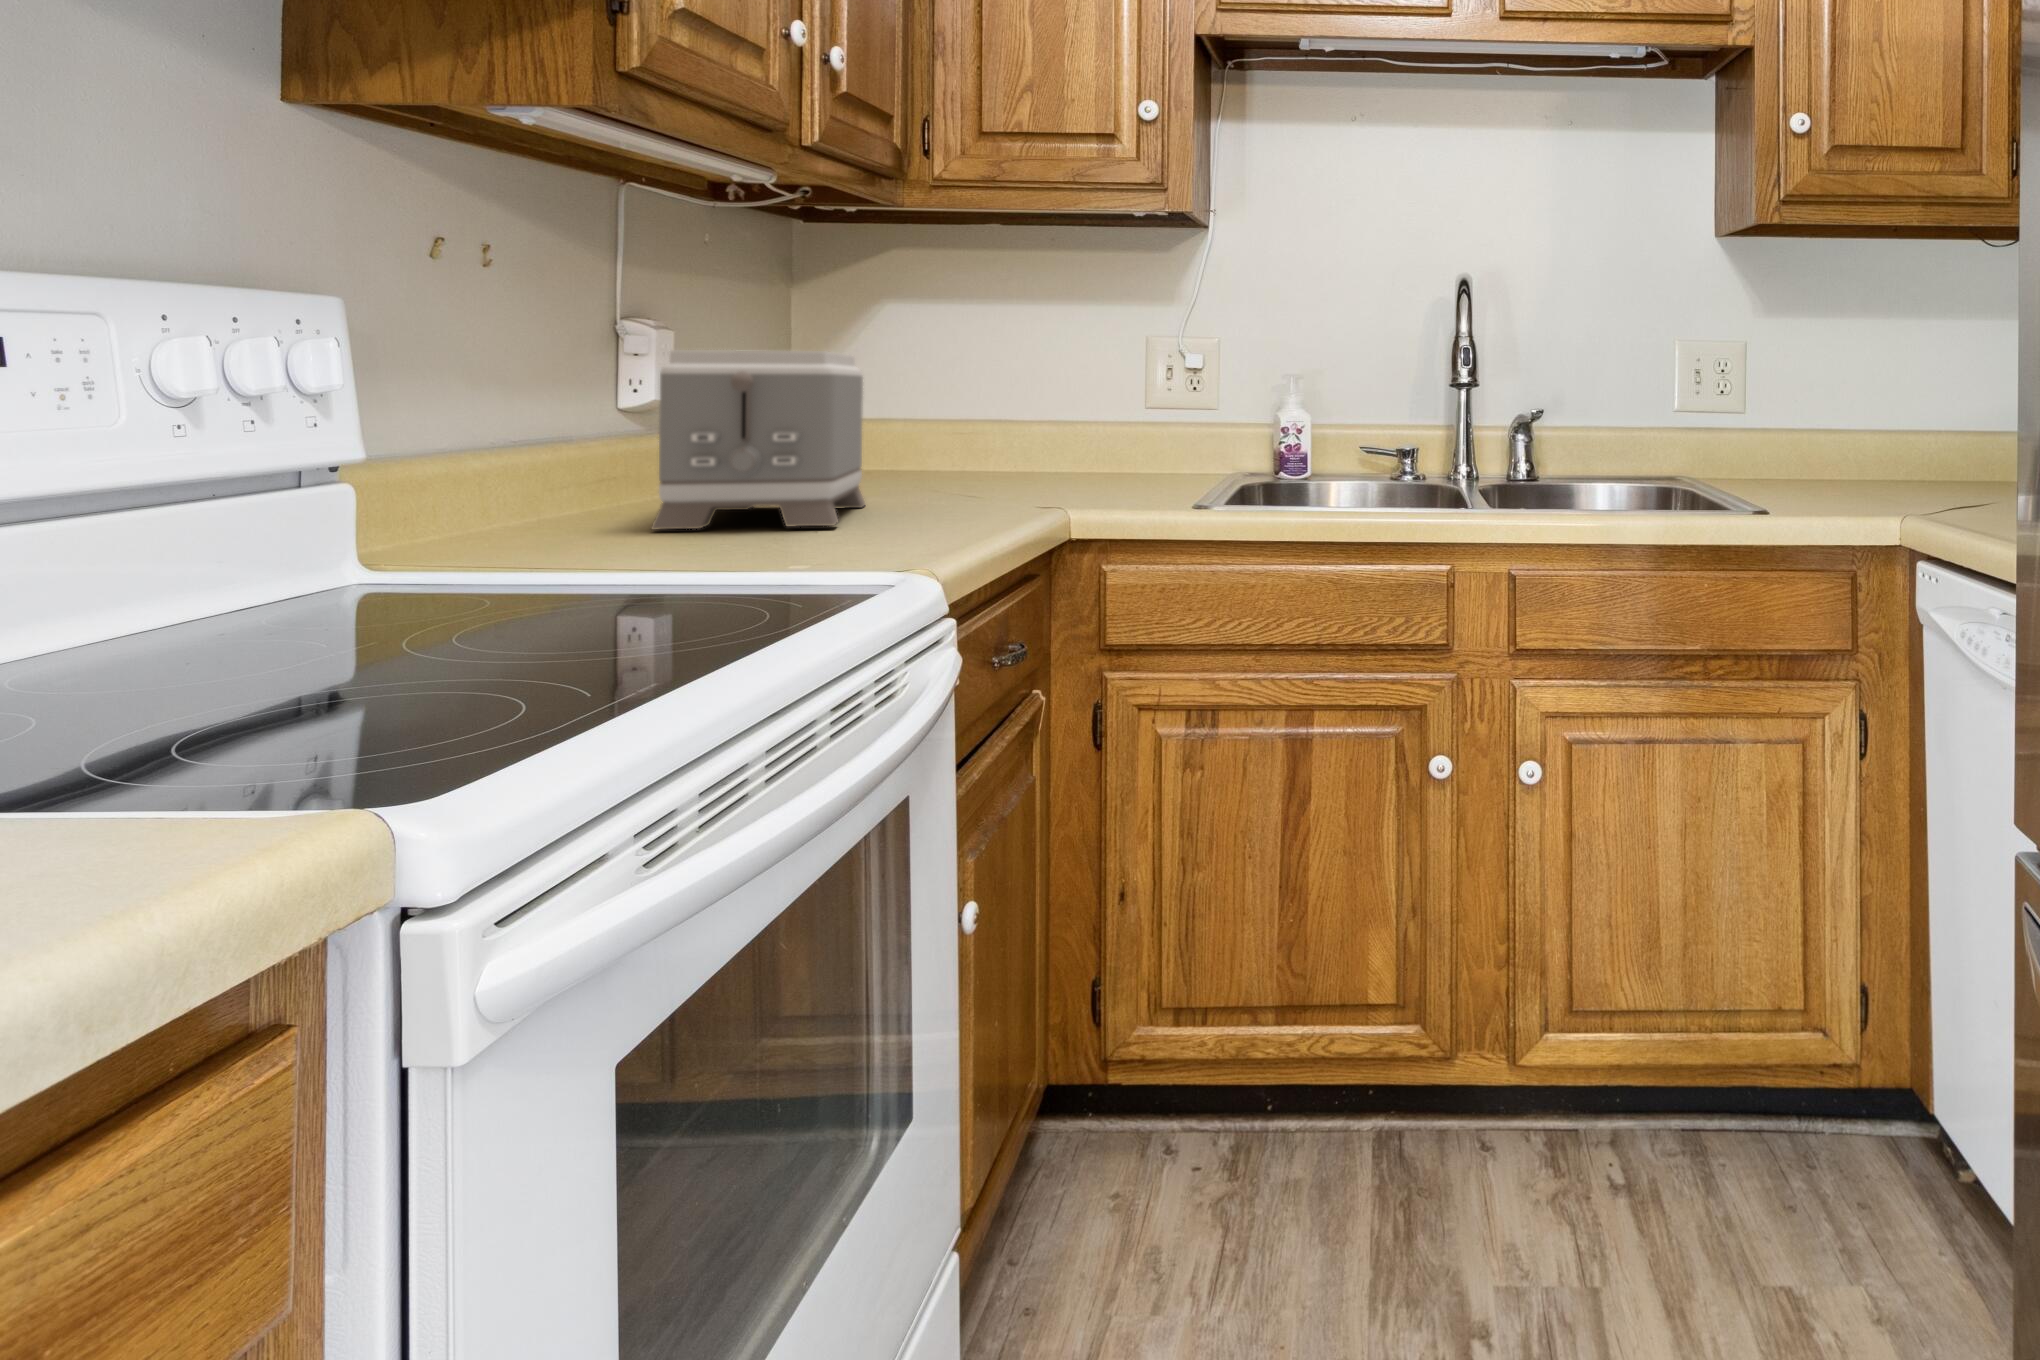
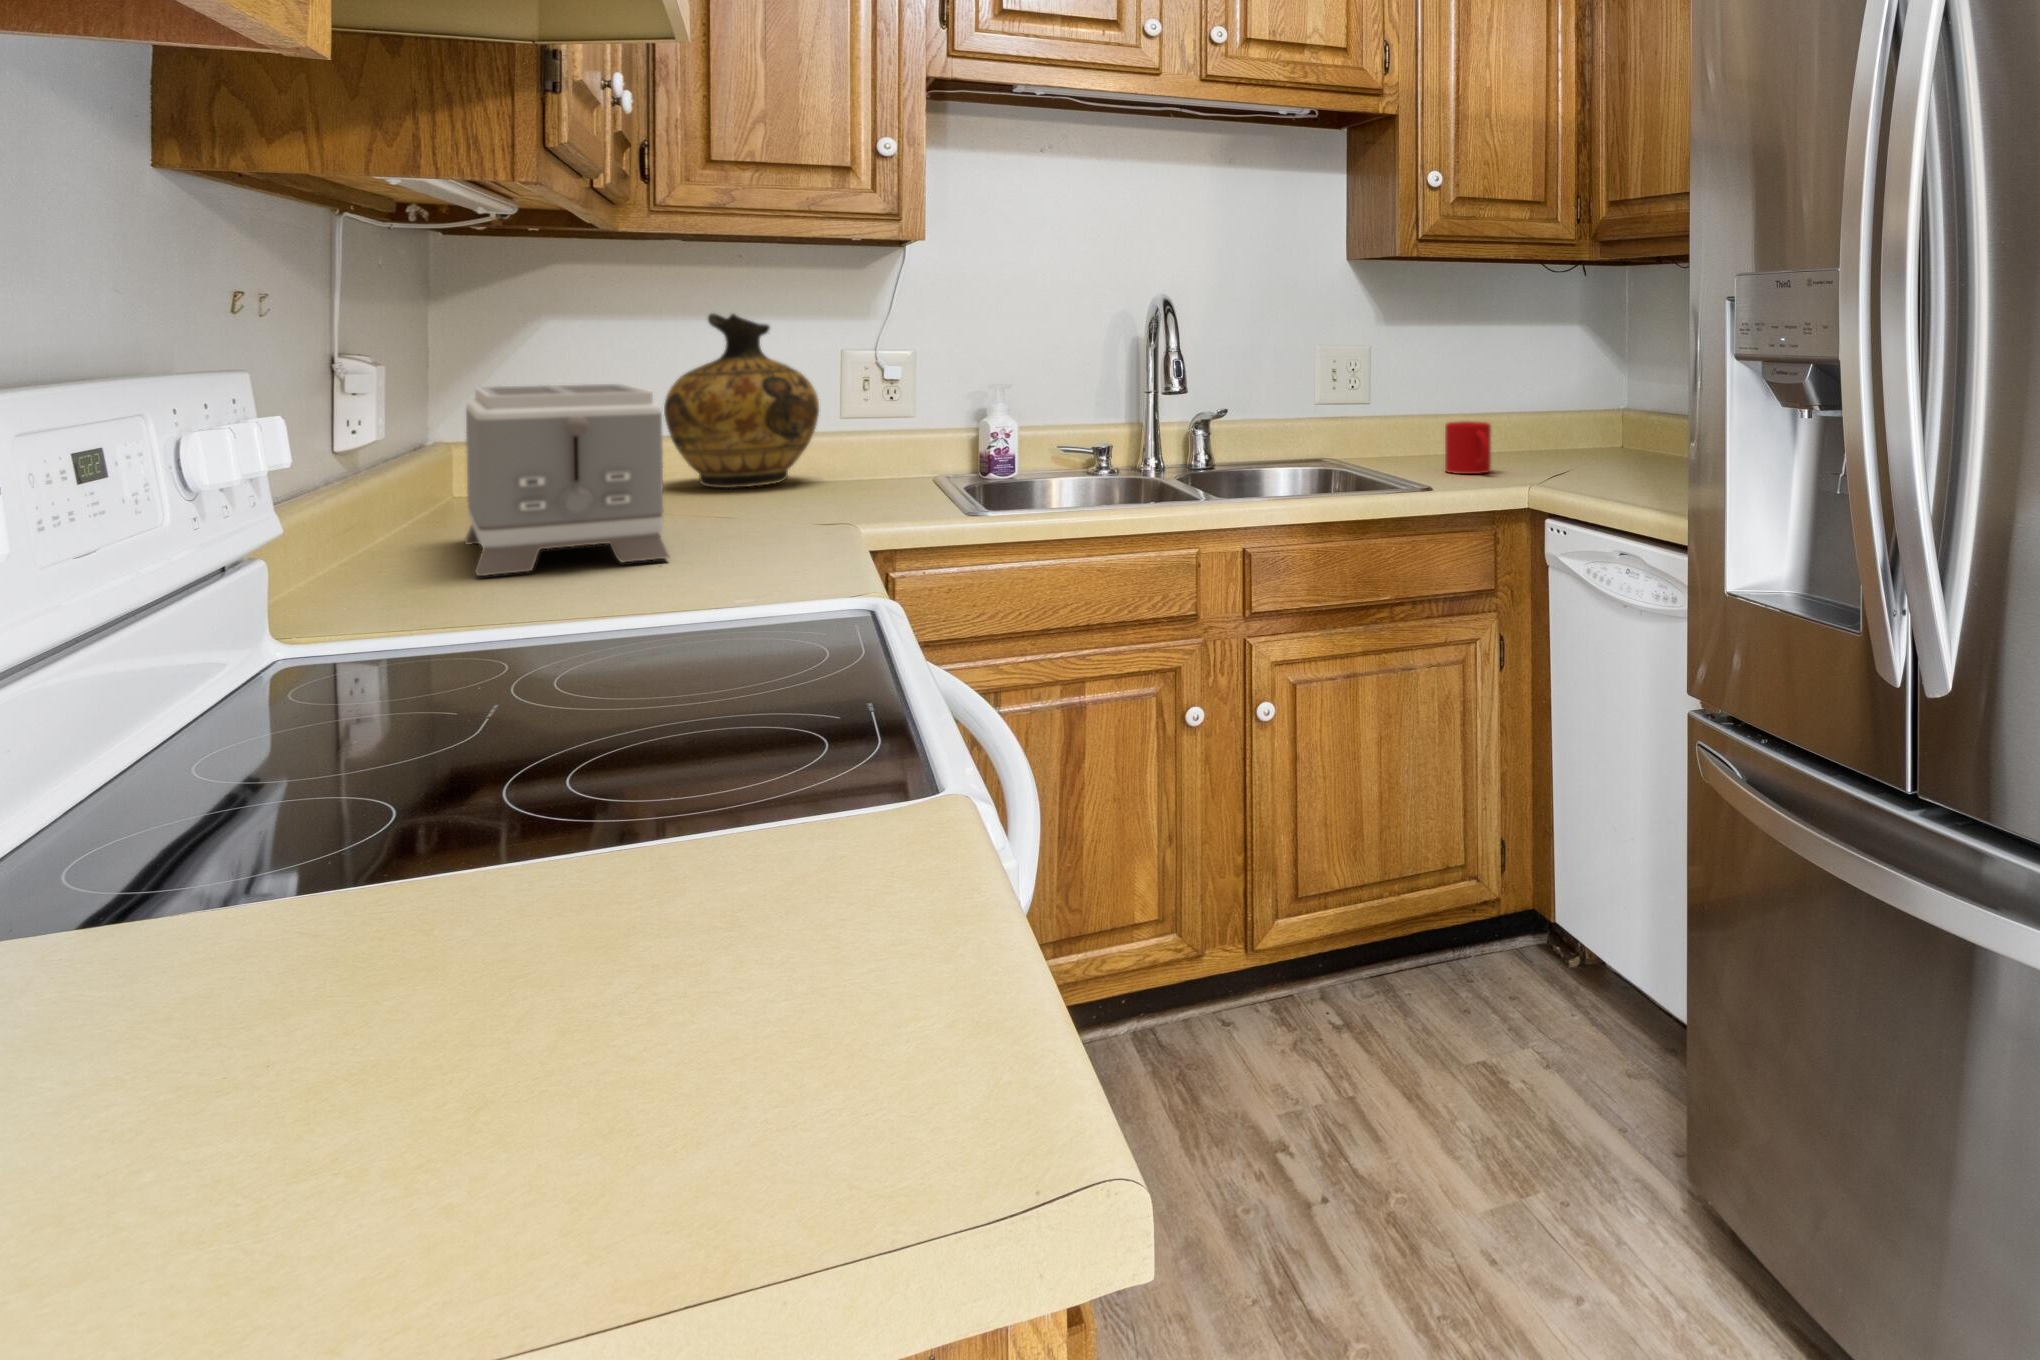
ceramic jug: none [962,299,1114,482] -> present [664,314,819,488]
mug: none [1831,435,1891,501] -> present [1445,421,1491,474]

